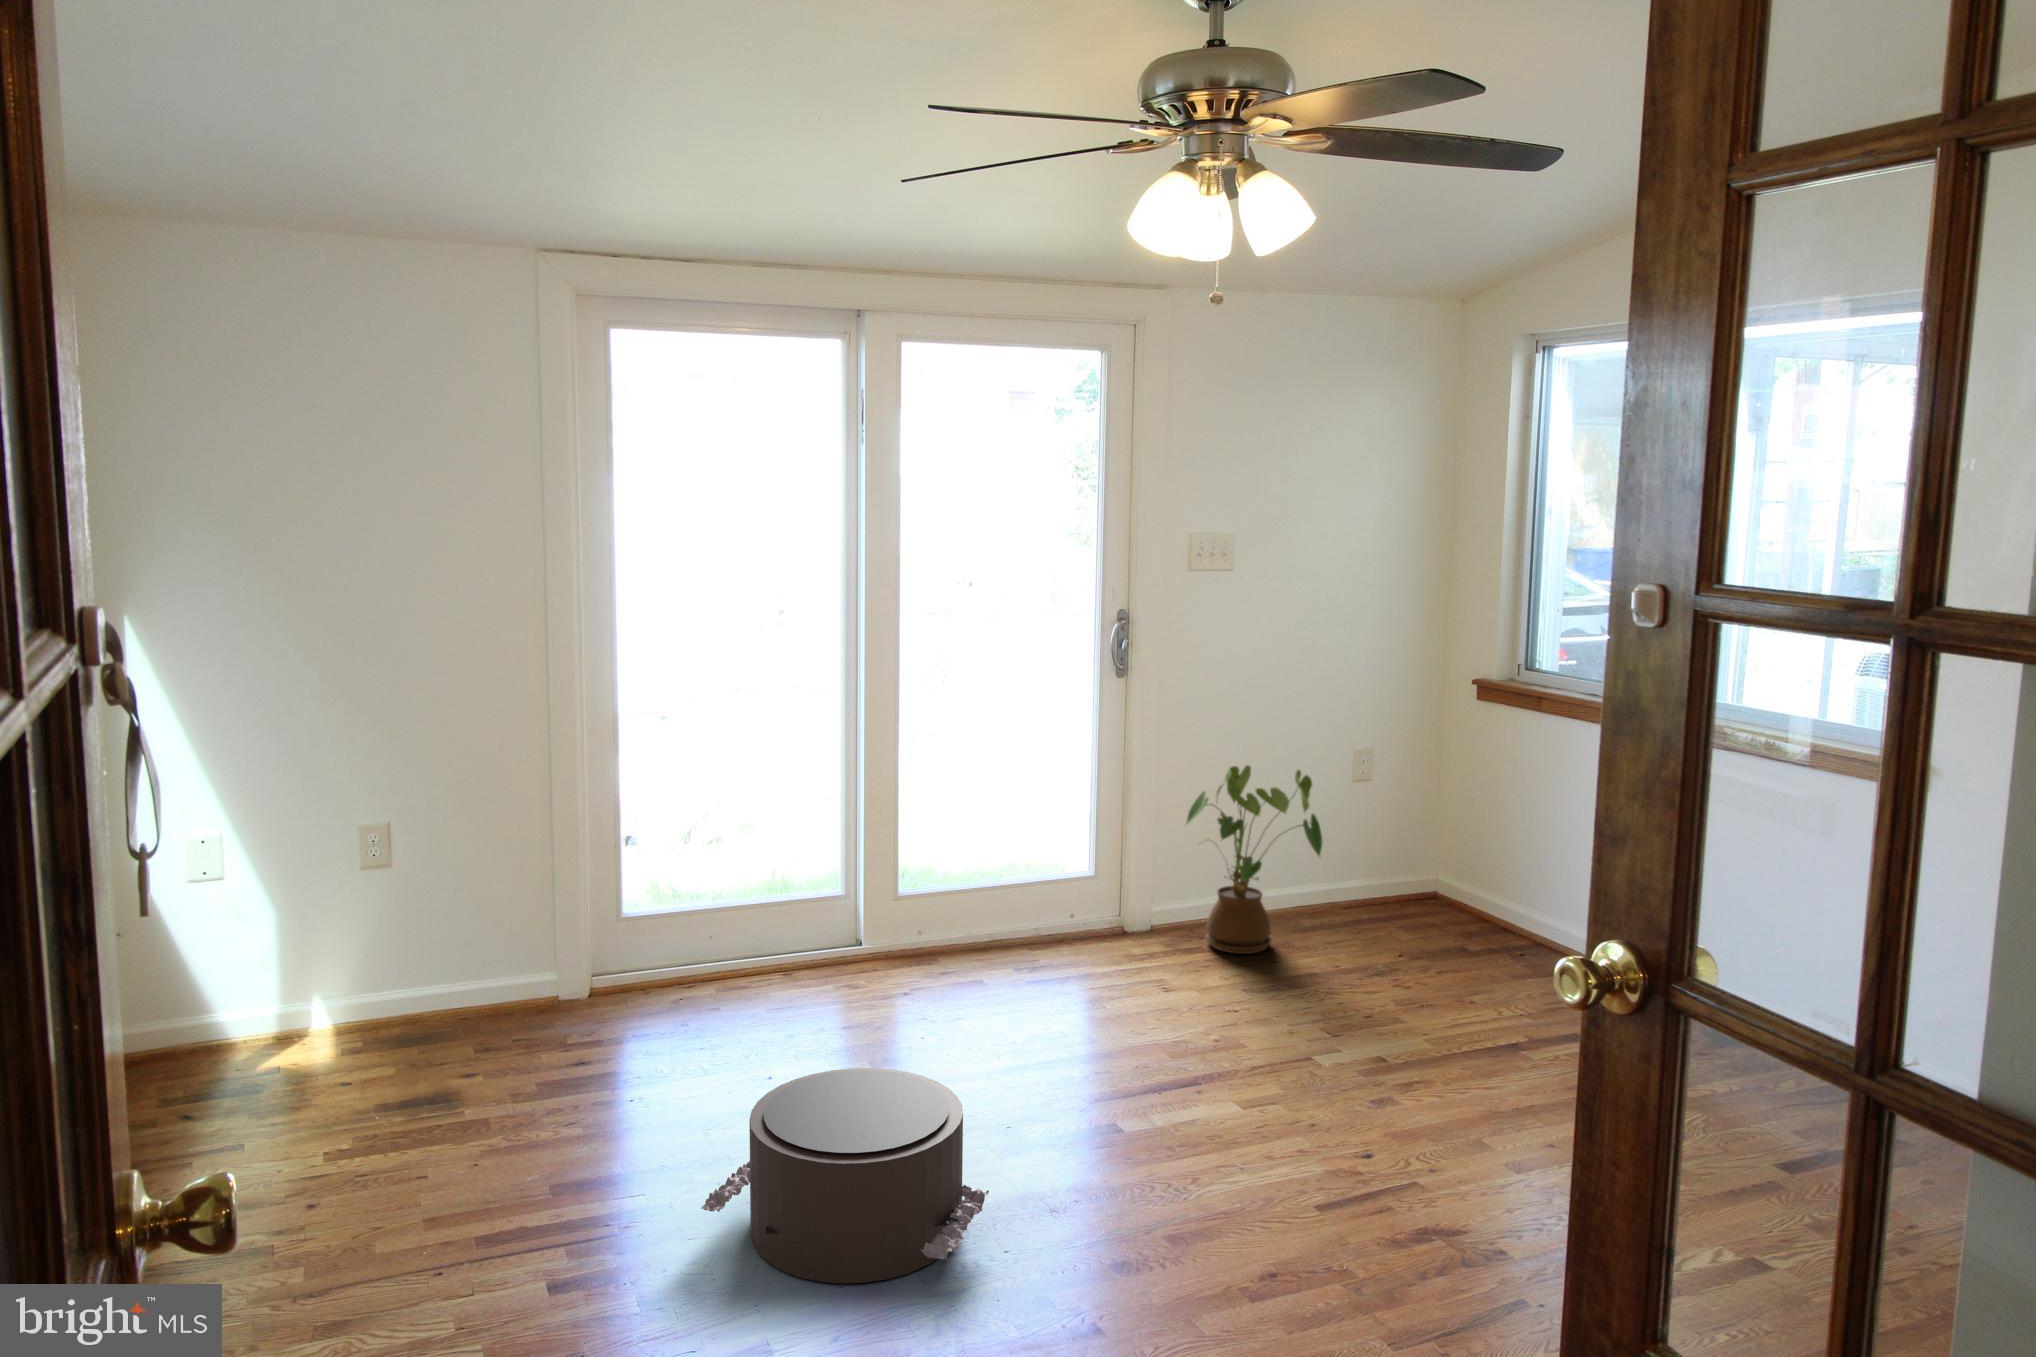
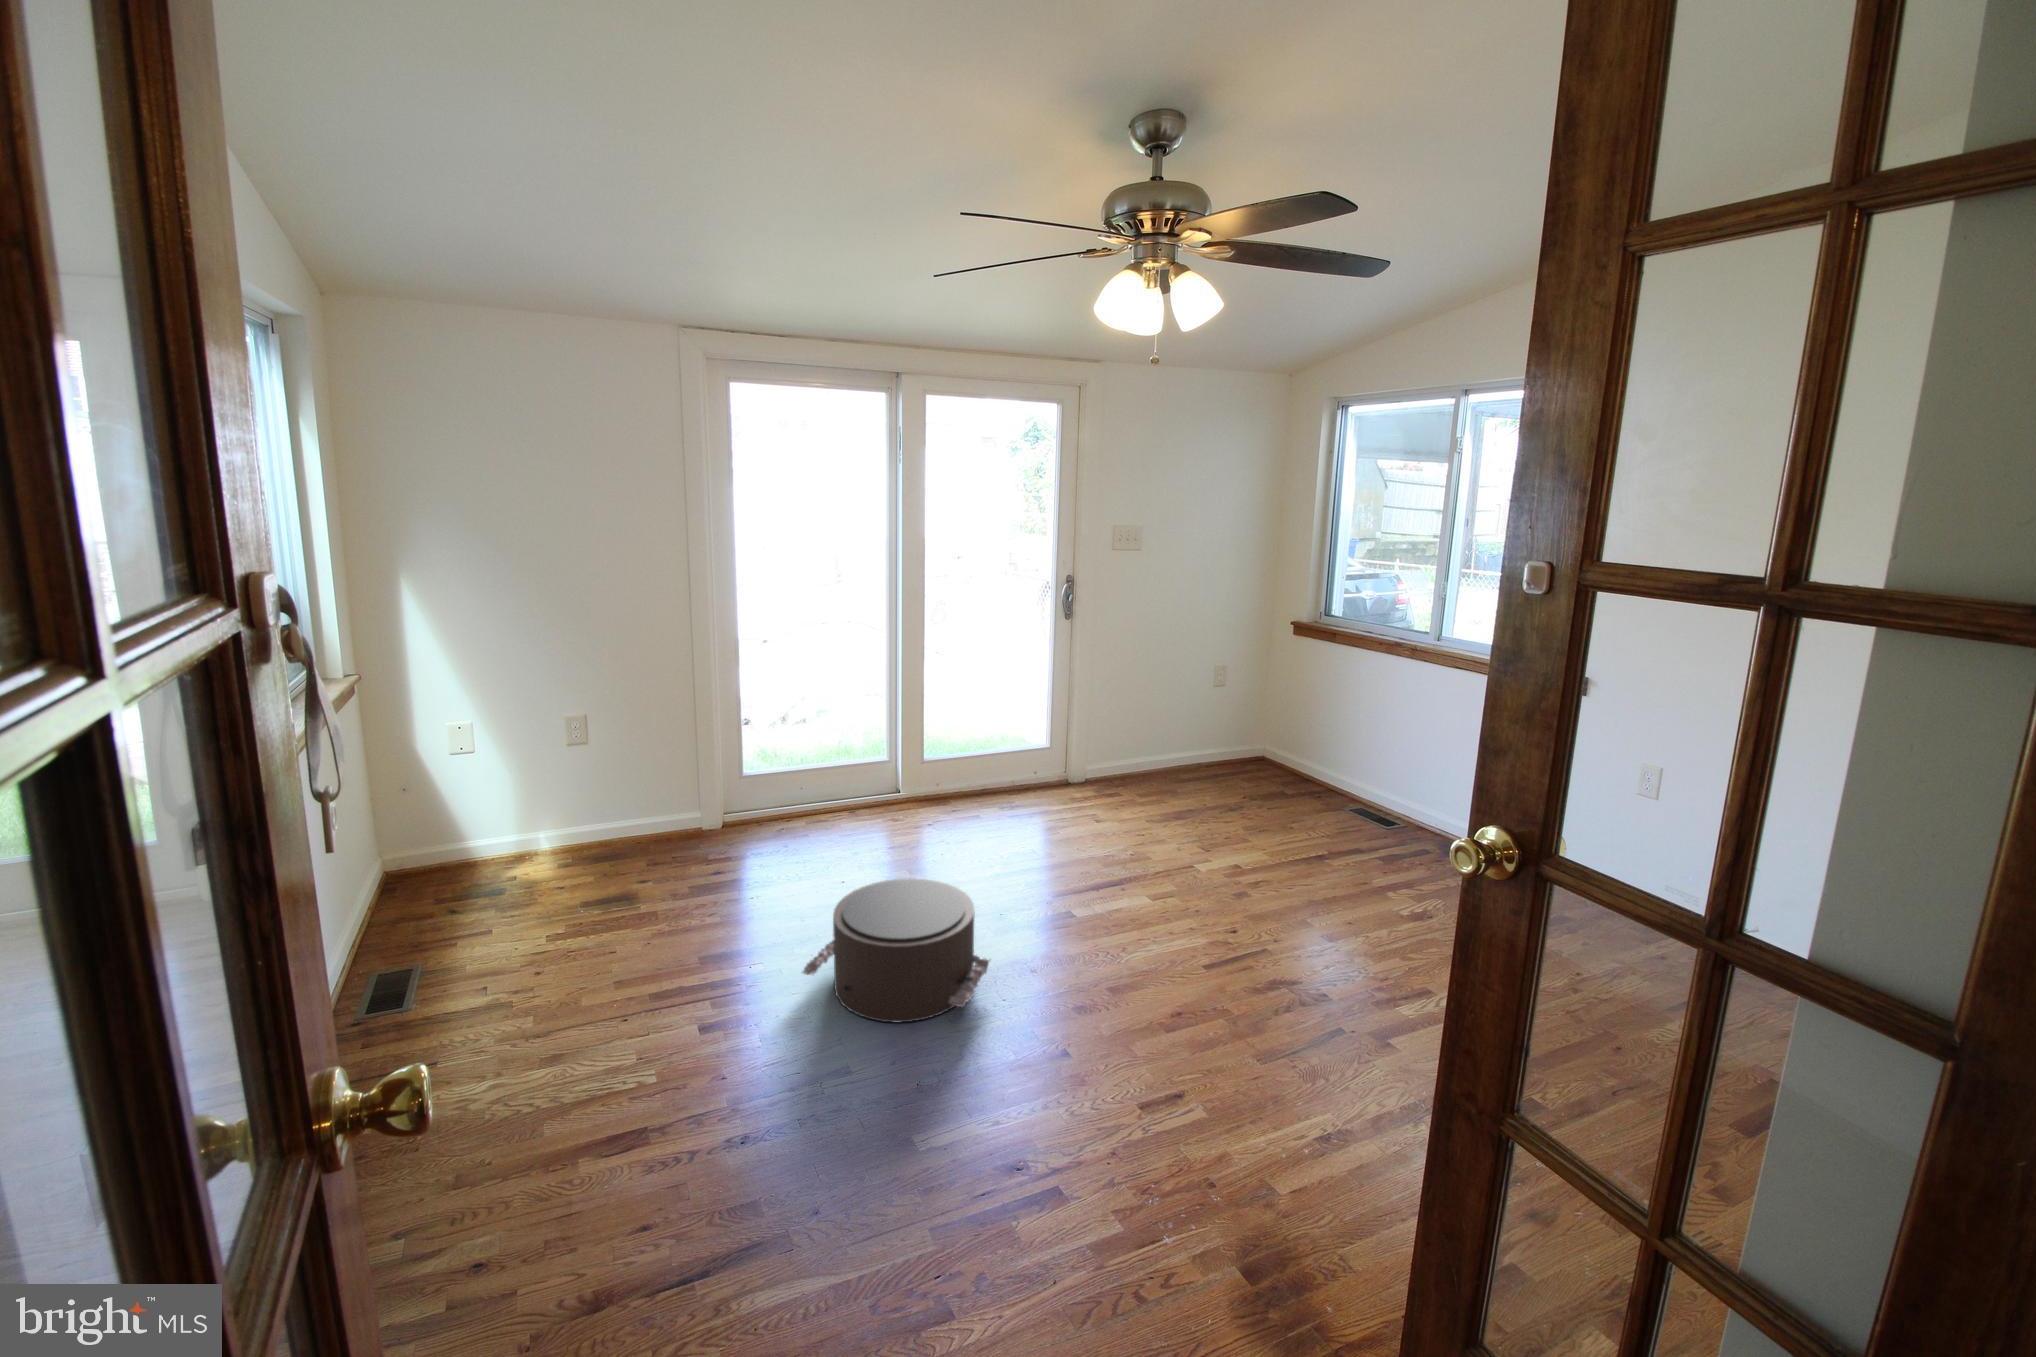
house plant: present [1186,765,1322,954] -> none [1108,679,1195,798]

